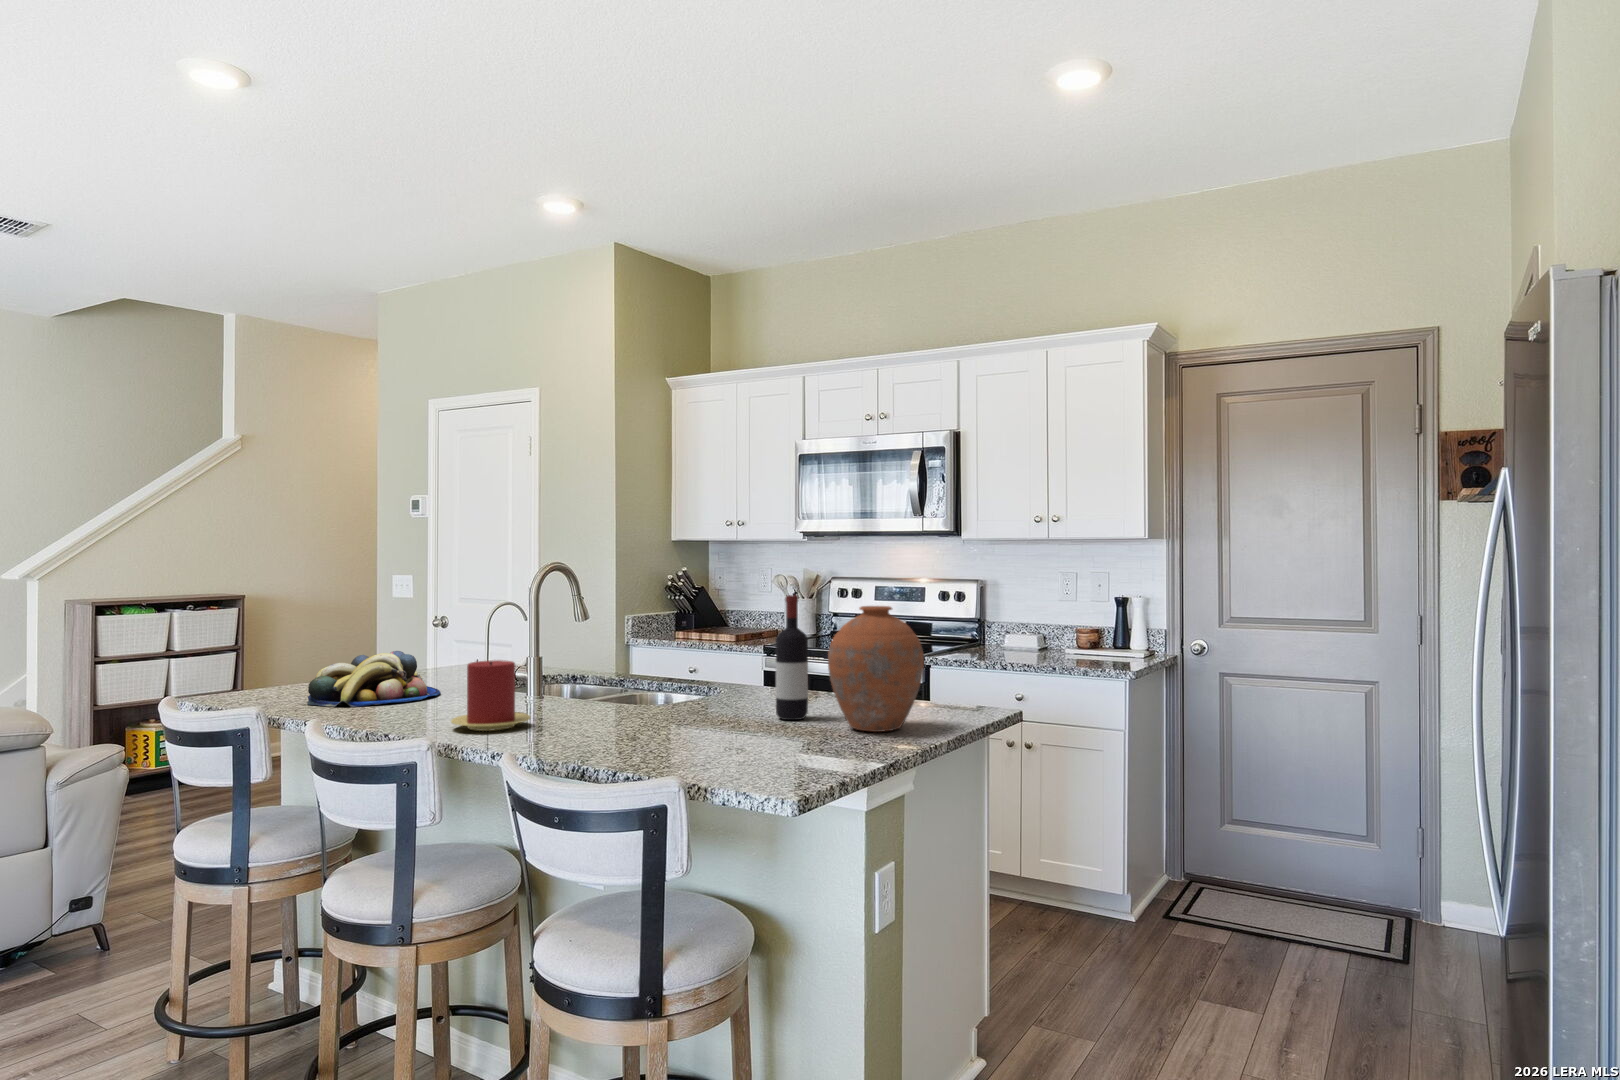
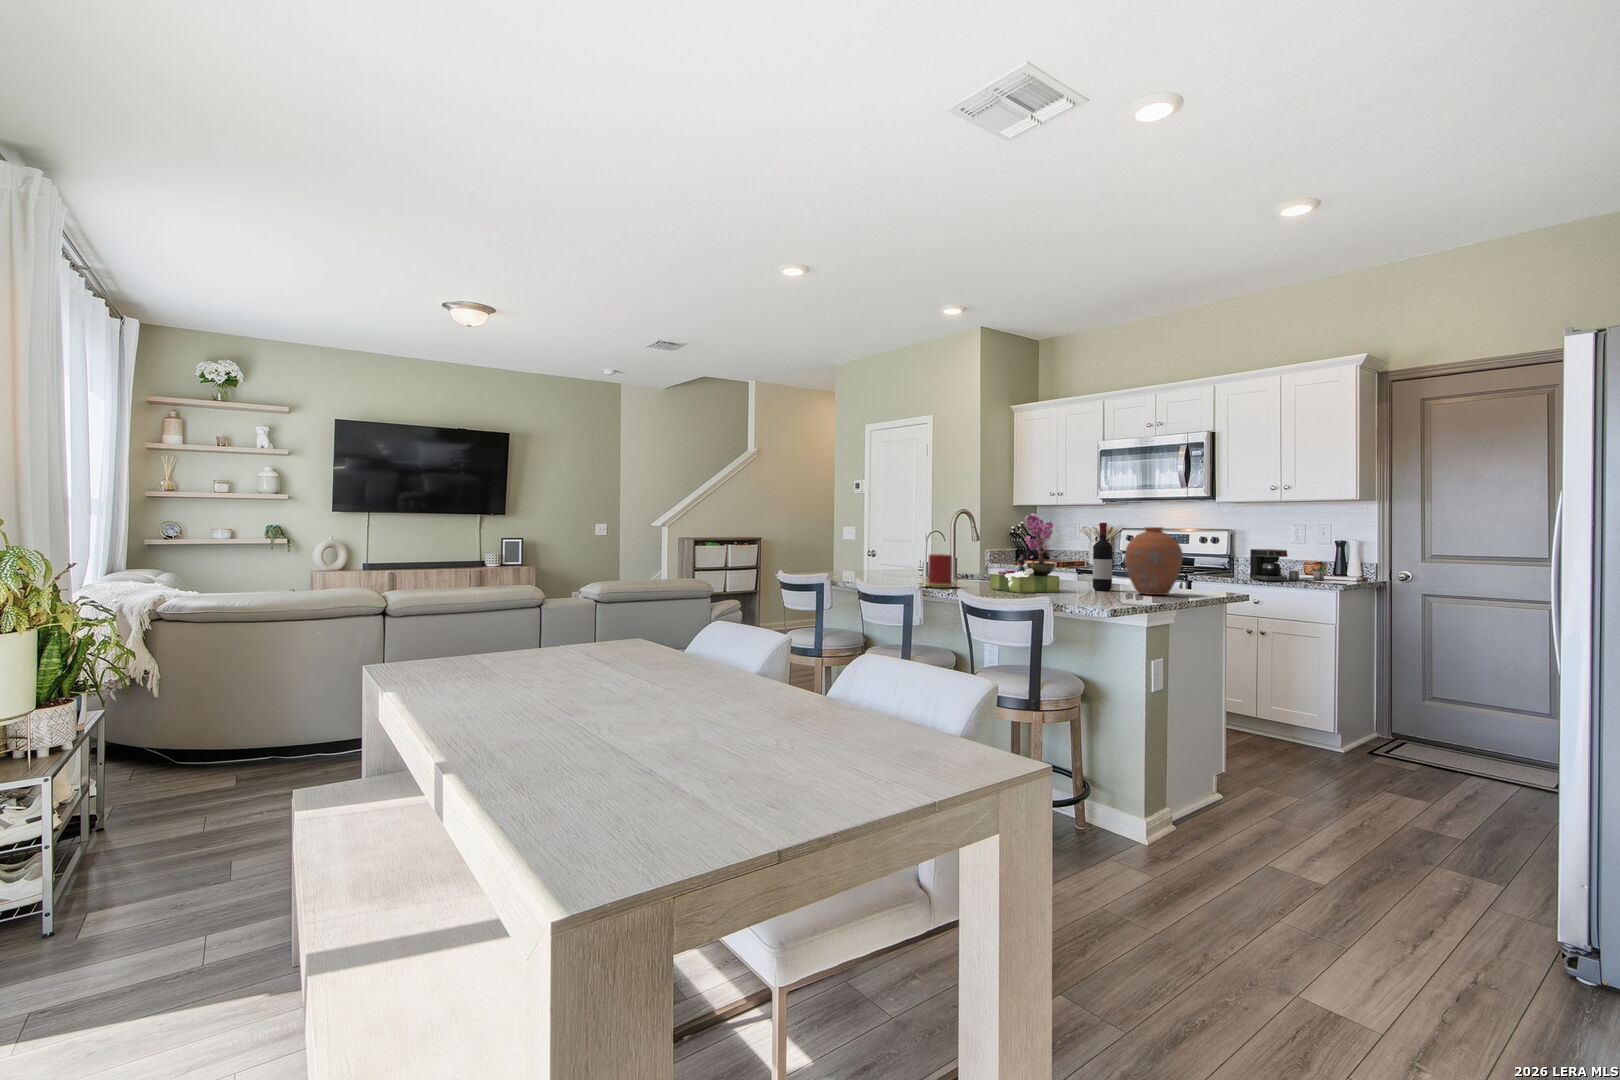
flower arrangement: none [587,576,715,741] -> present [990,513,1059,593]
coffee maker: none [1009,613,1106,663] -> present [1250,549,1325,581]
fruit bowl: present [307,651,440,707] -> none [839,555,902,580]

